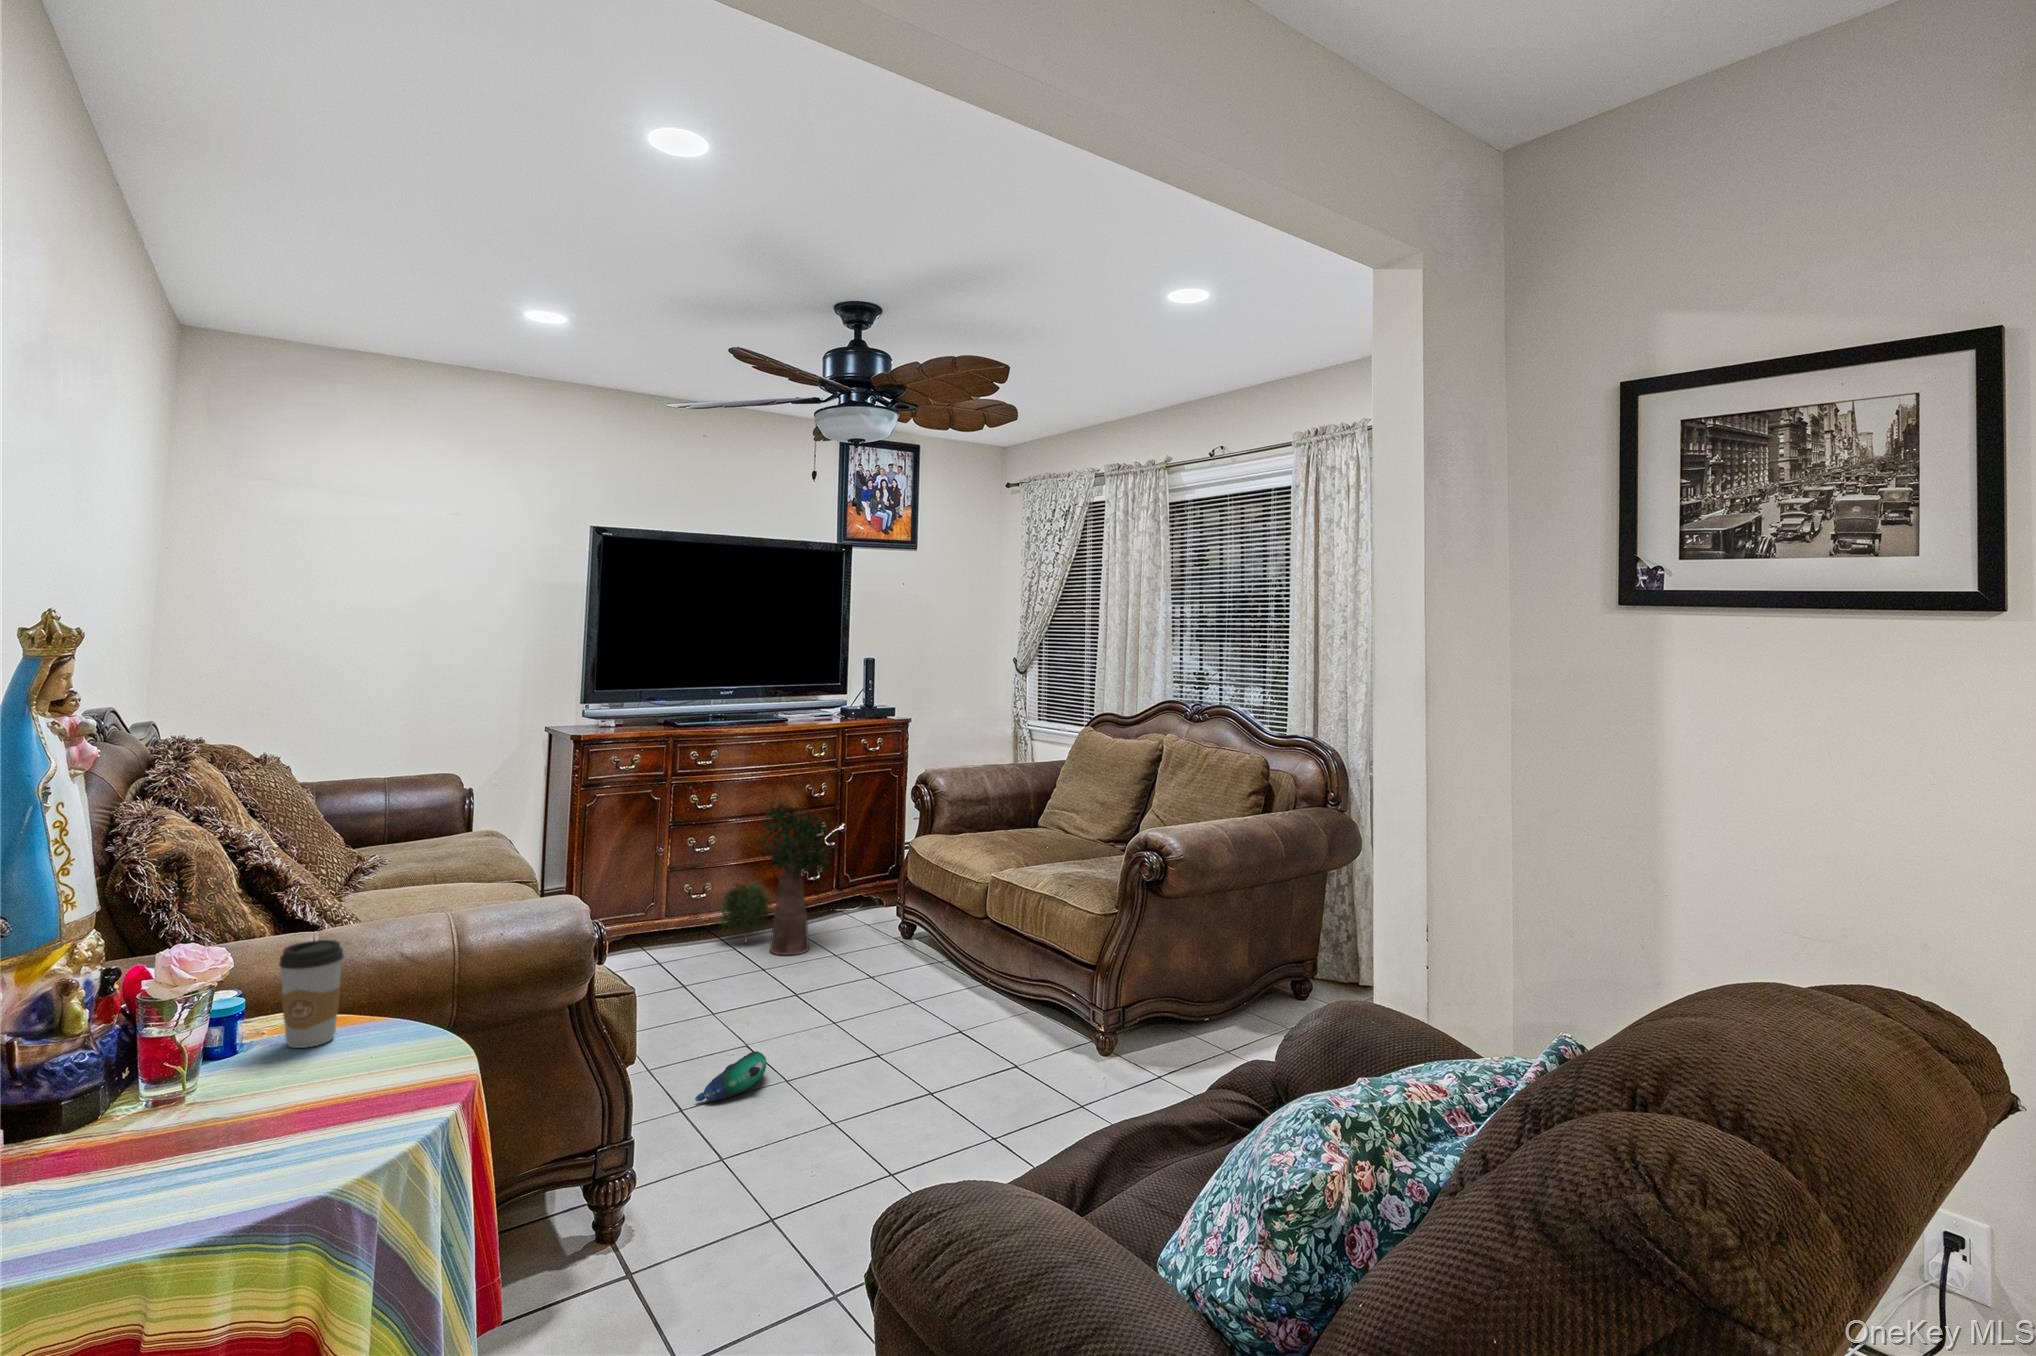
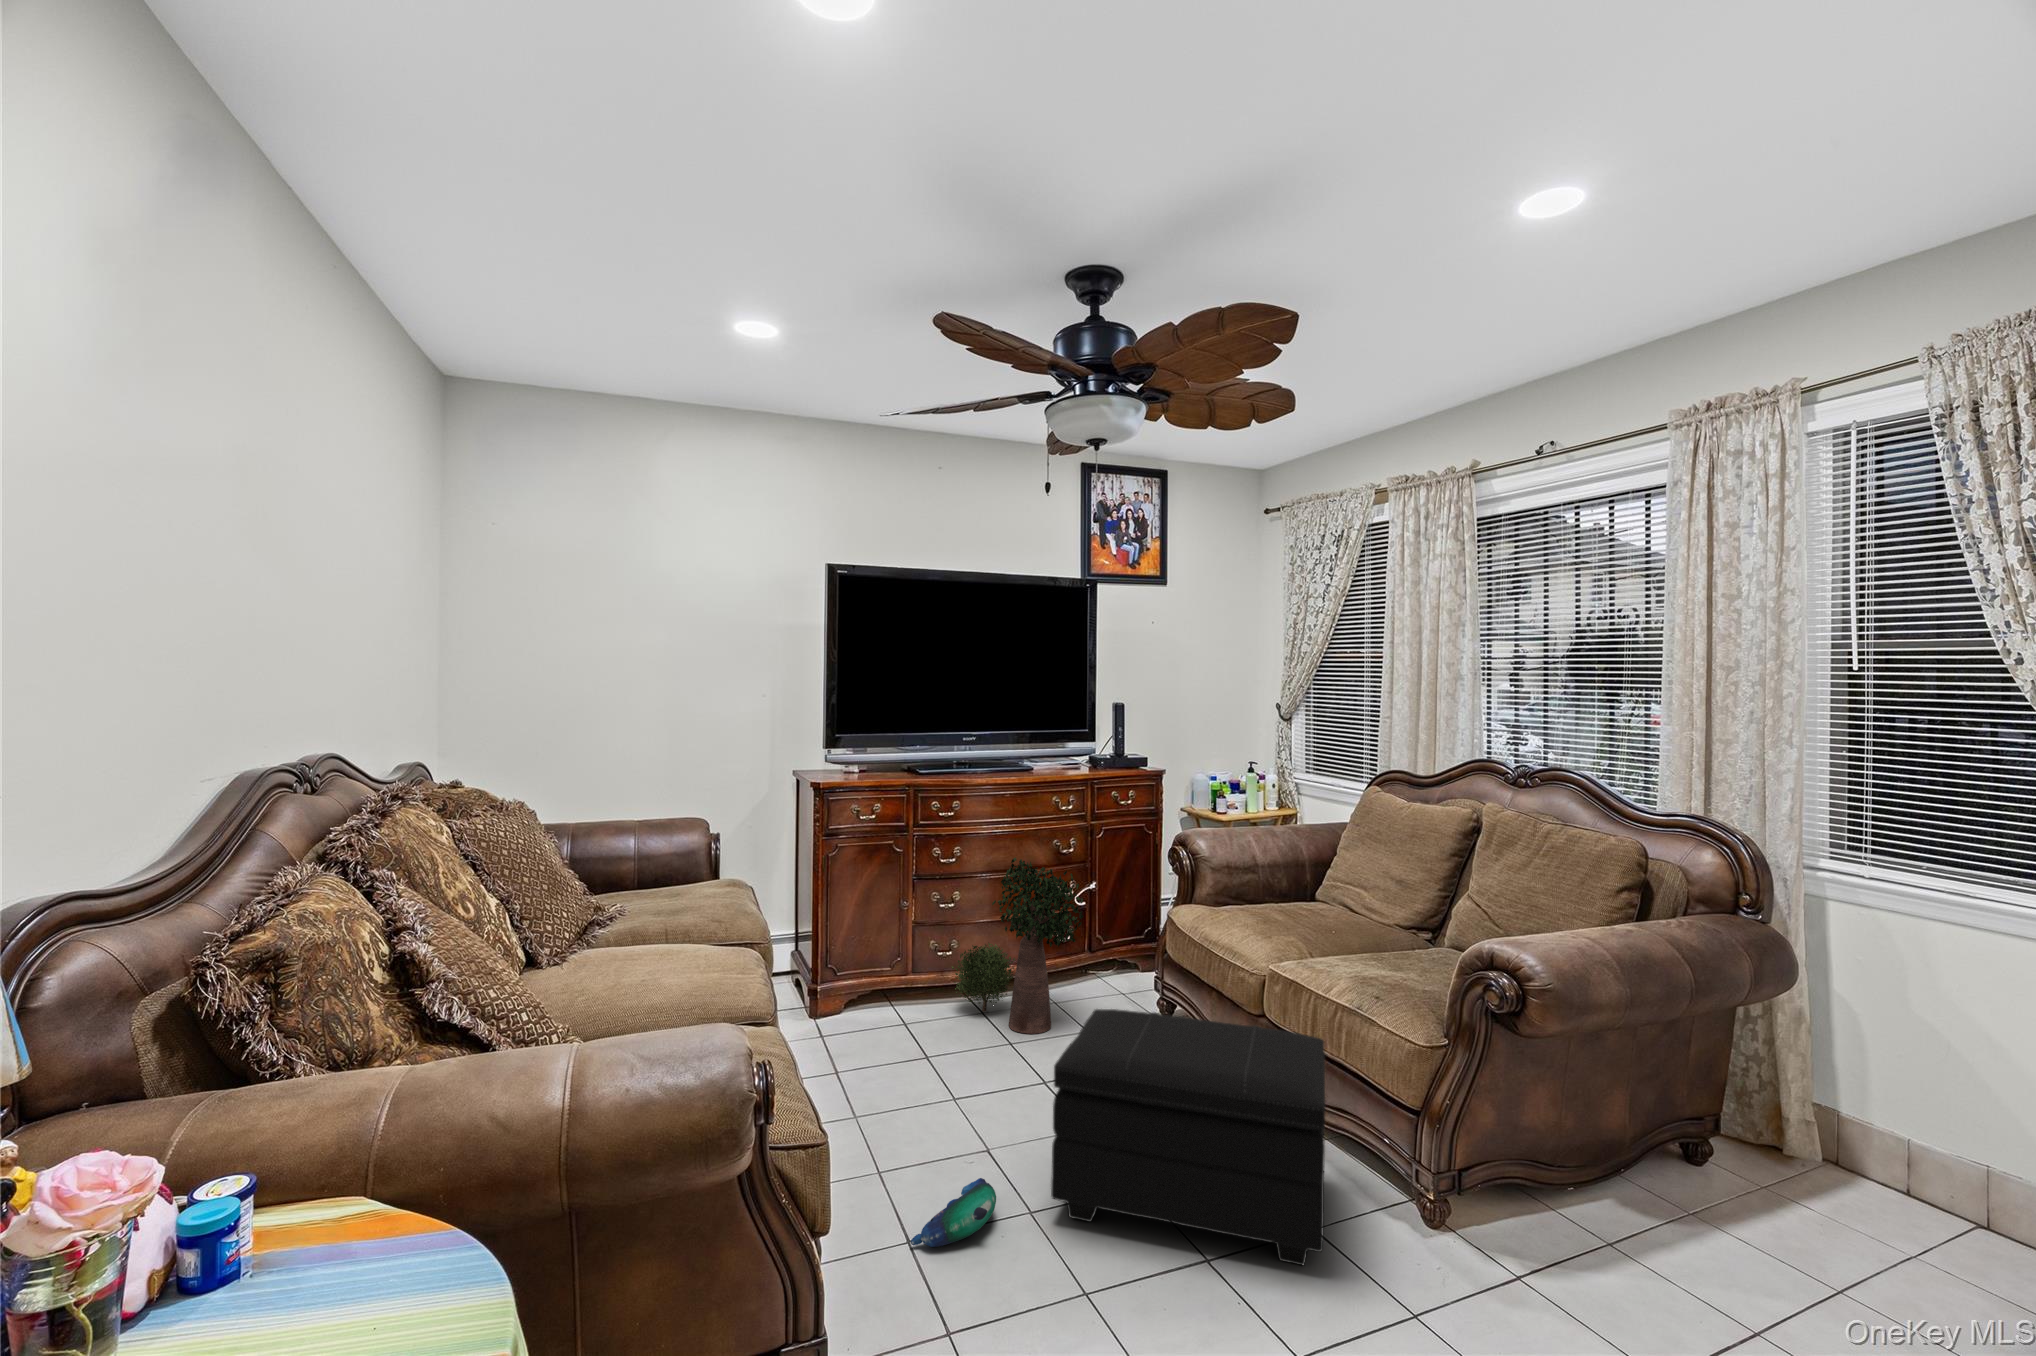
footstool: none [813,912,1031,1080] -> present [1051,1009,1326,1265]
coffee cup: present [279,940,344,1048] -> none [292,1112,385,1281]

